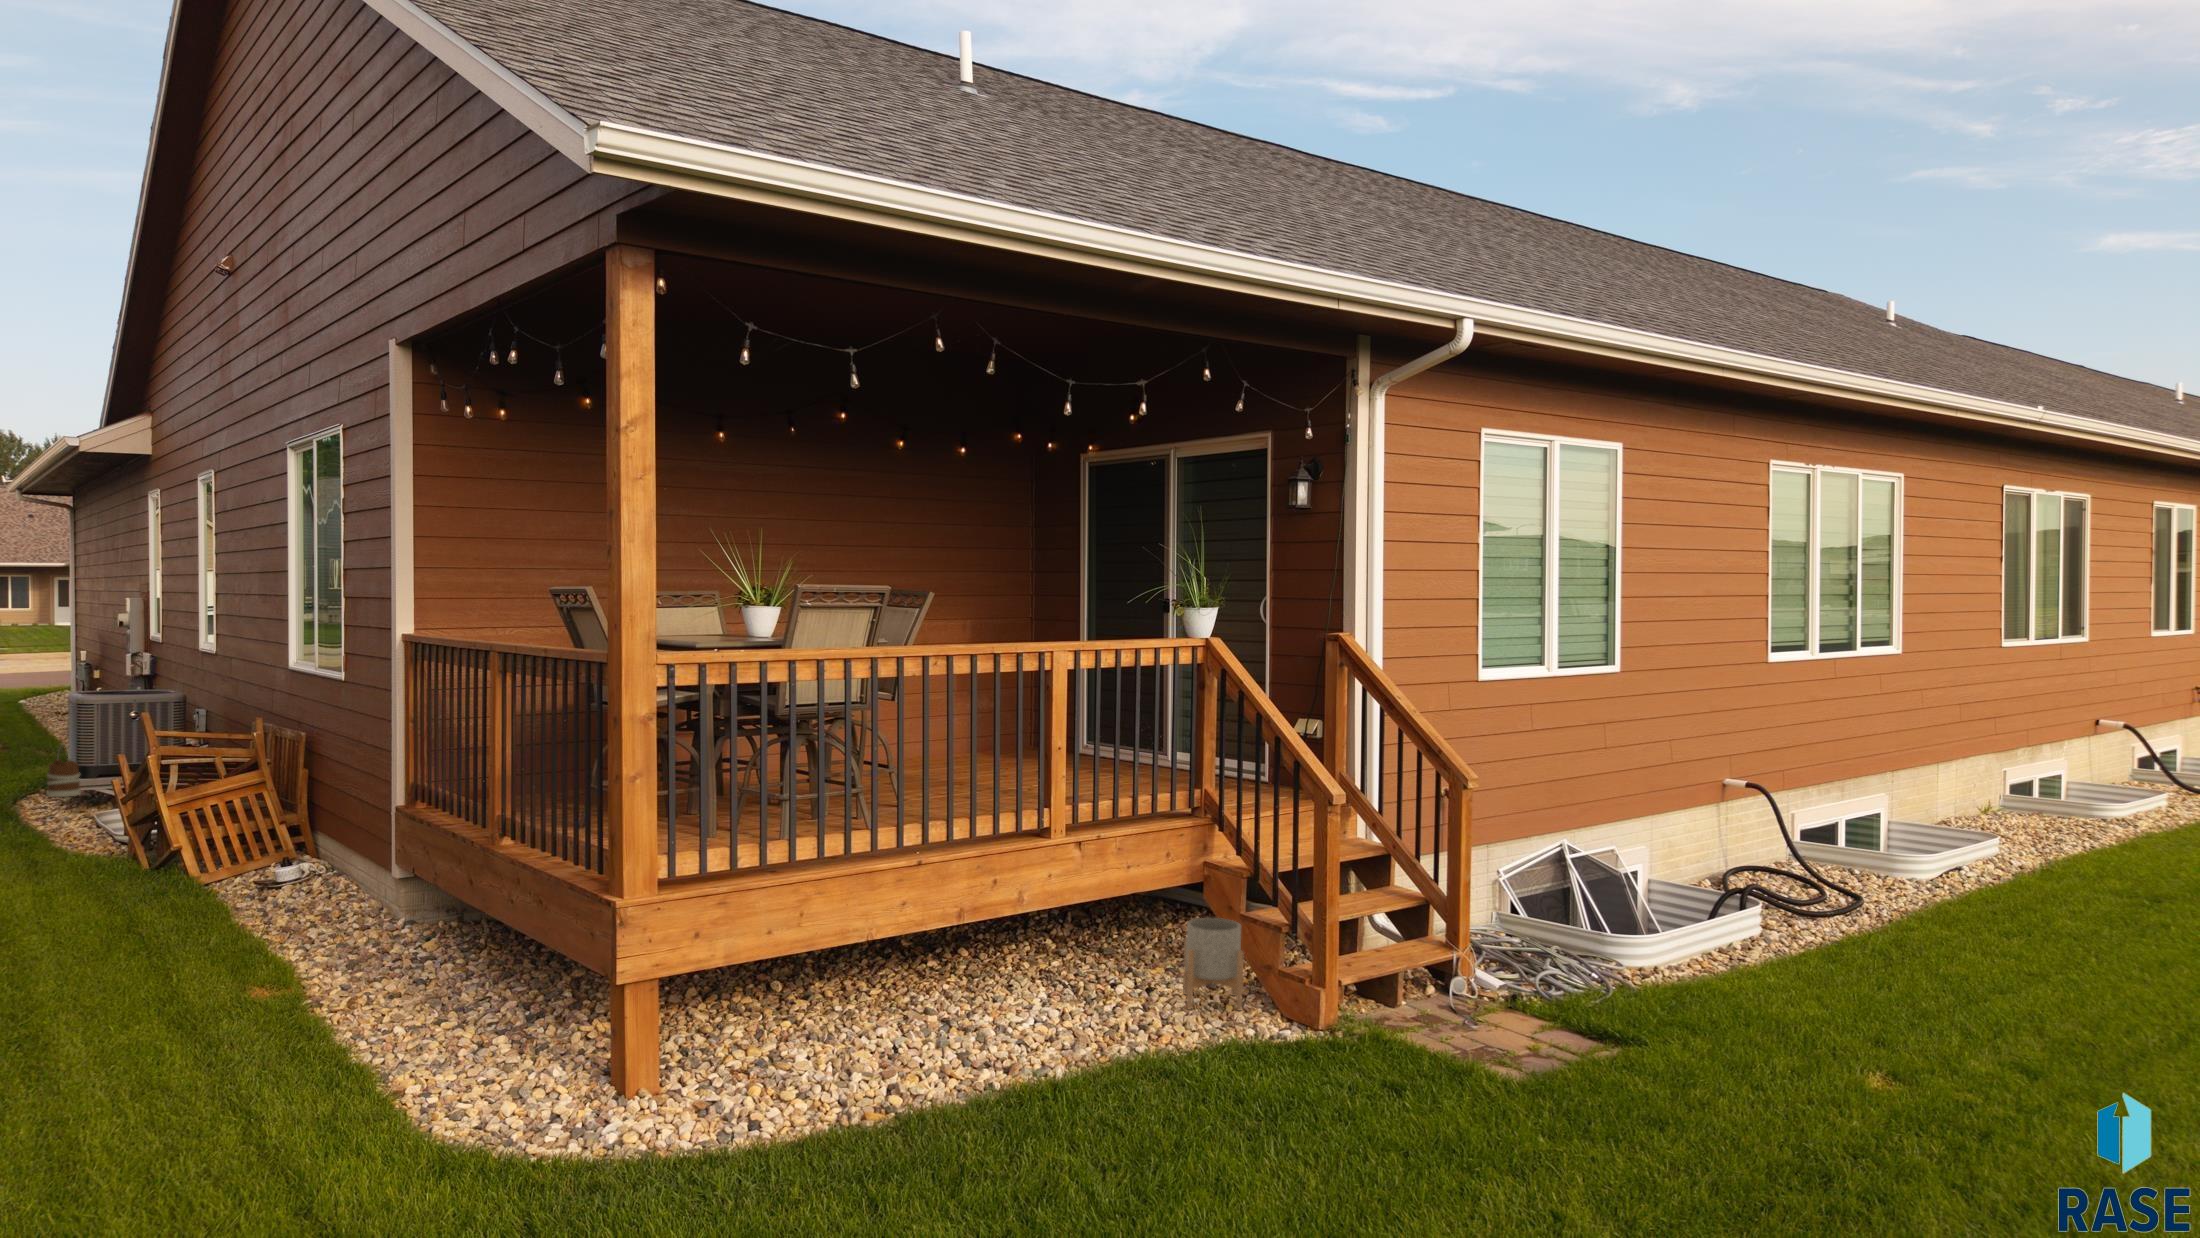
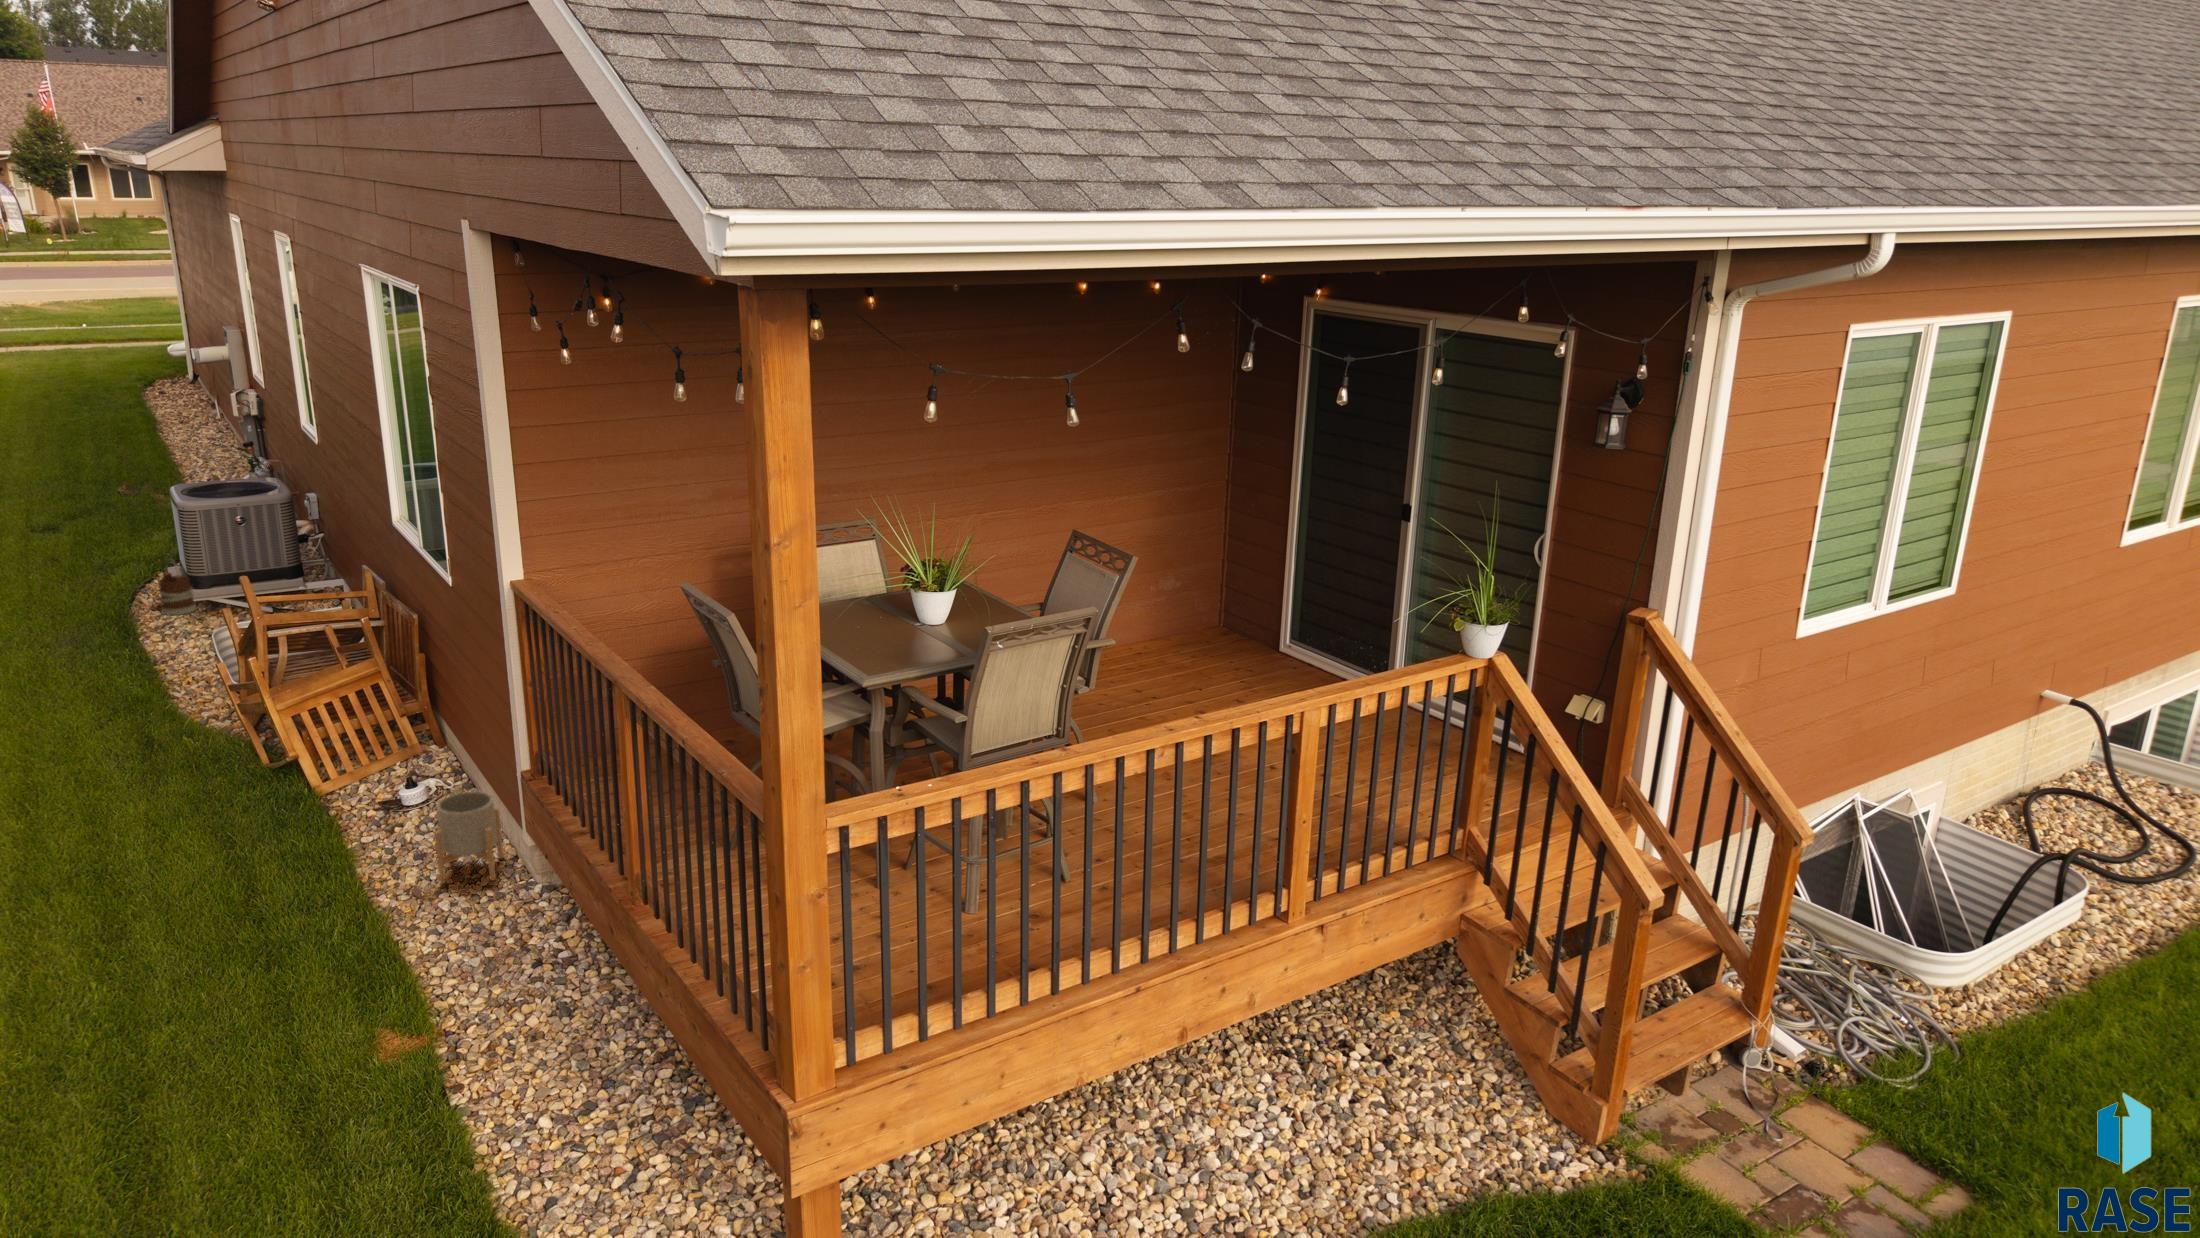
planter: present [1183,918,1244,1010] -> present [434,791,504,884]

